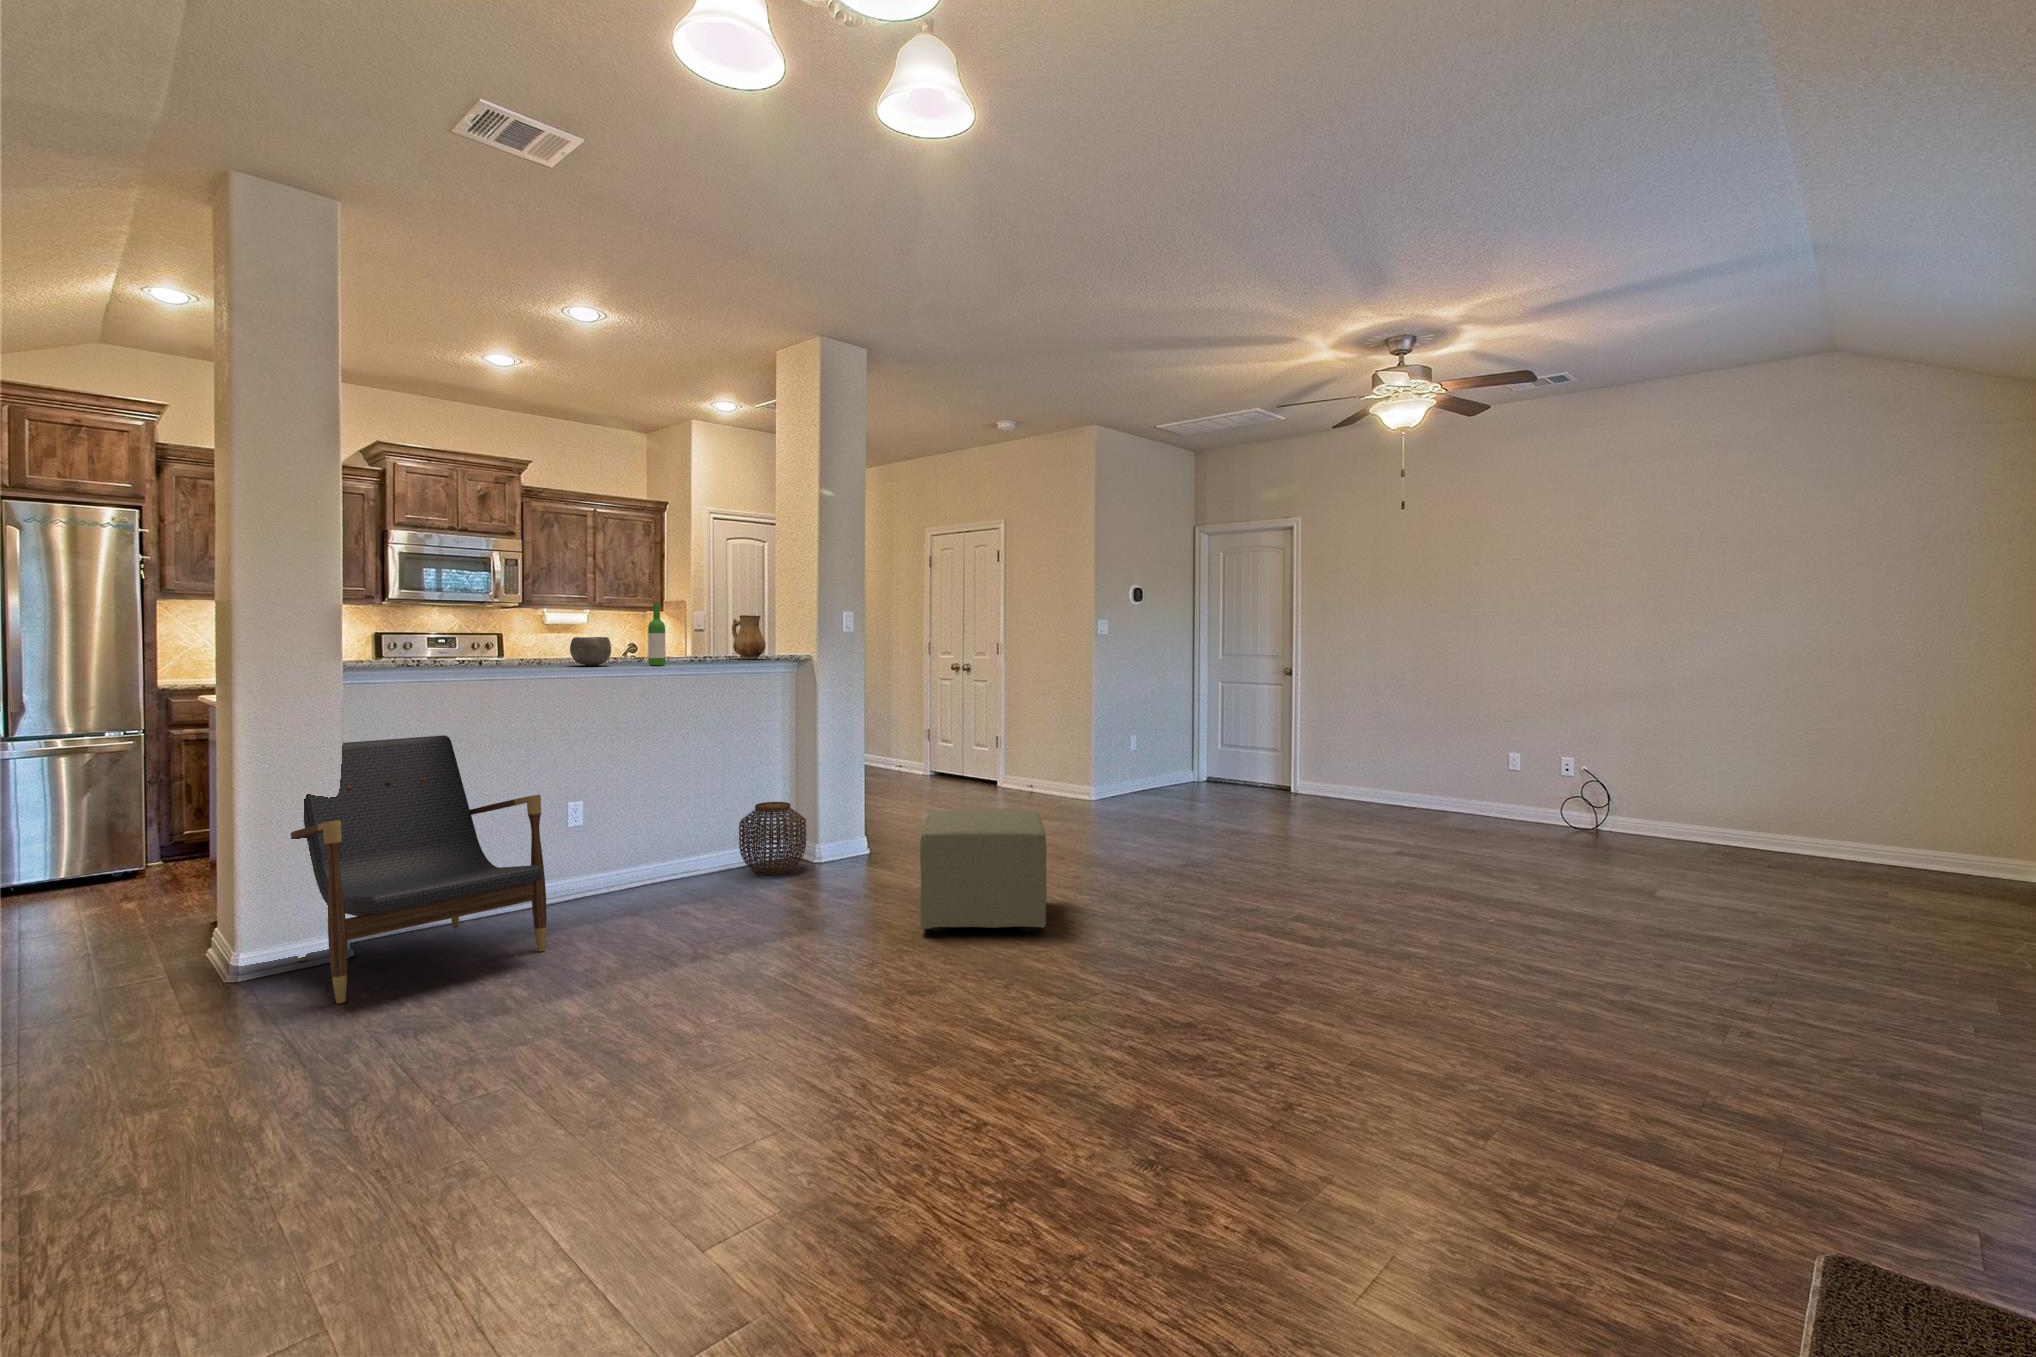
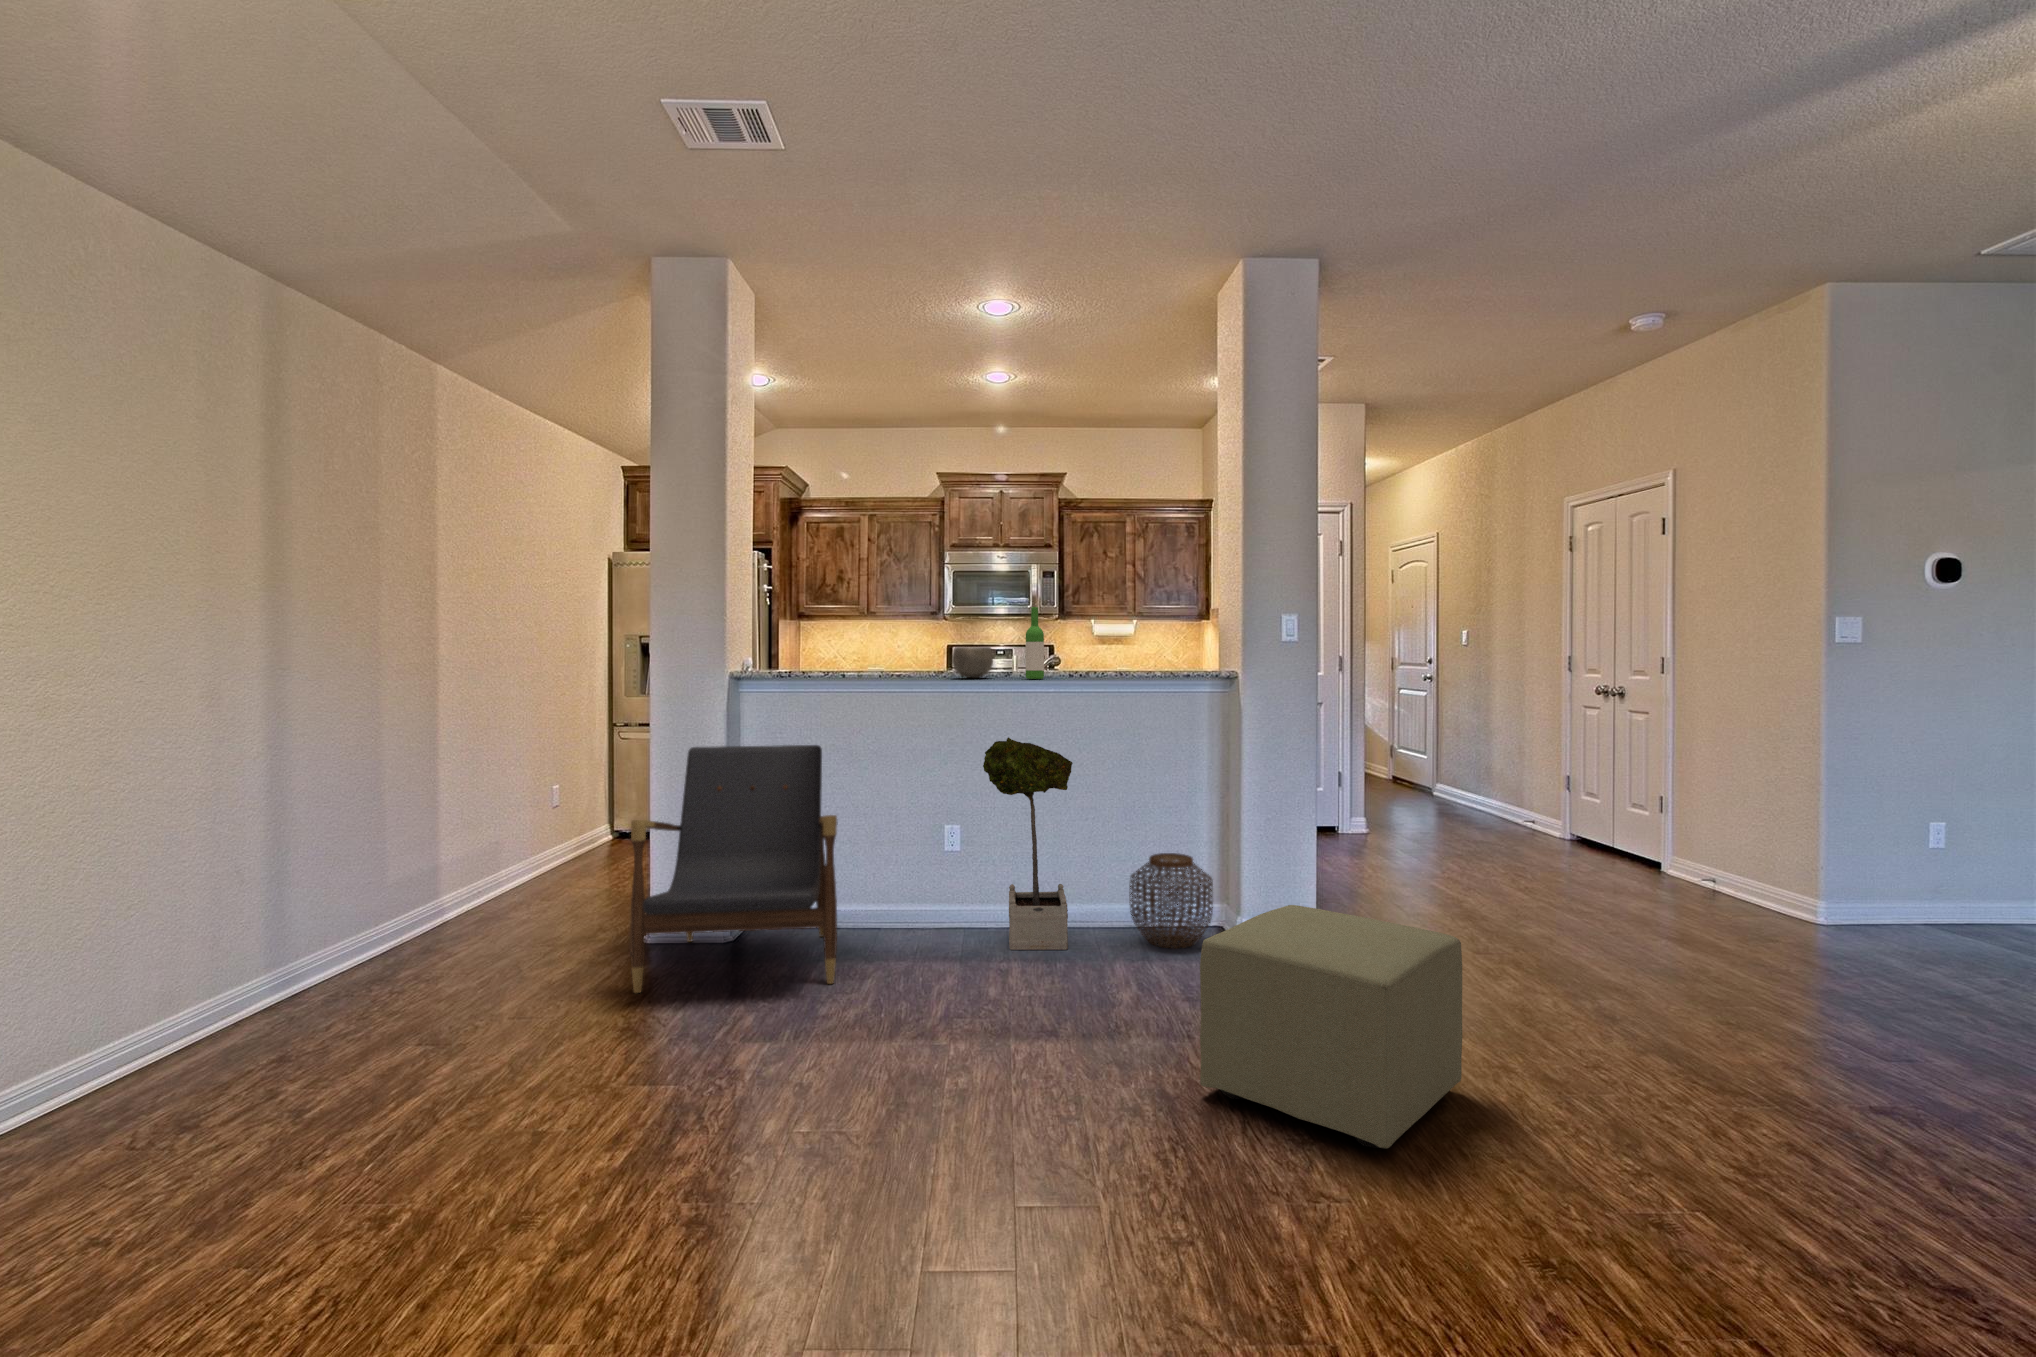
ceramic pitcher: present [732,615,766,659] -> none [1175,620,1214,673]
potted tree: none [620,716,705,899] -> present [983,737,1073,950]

